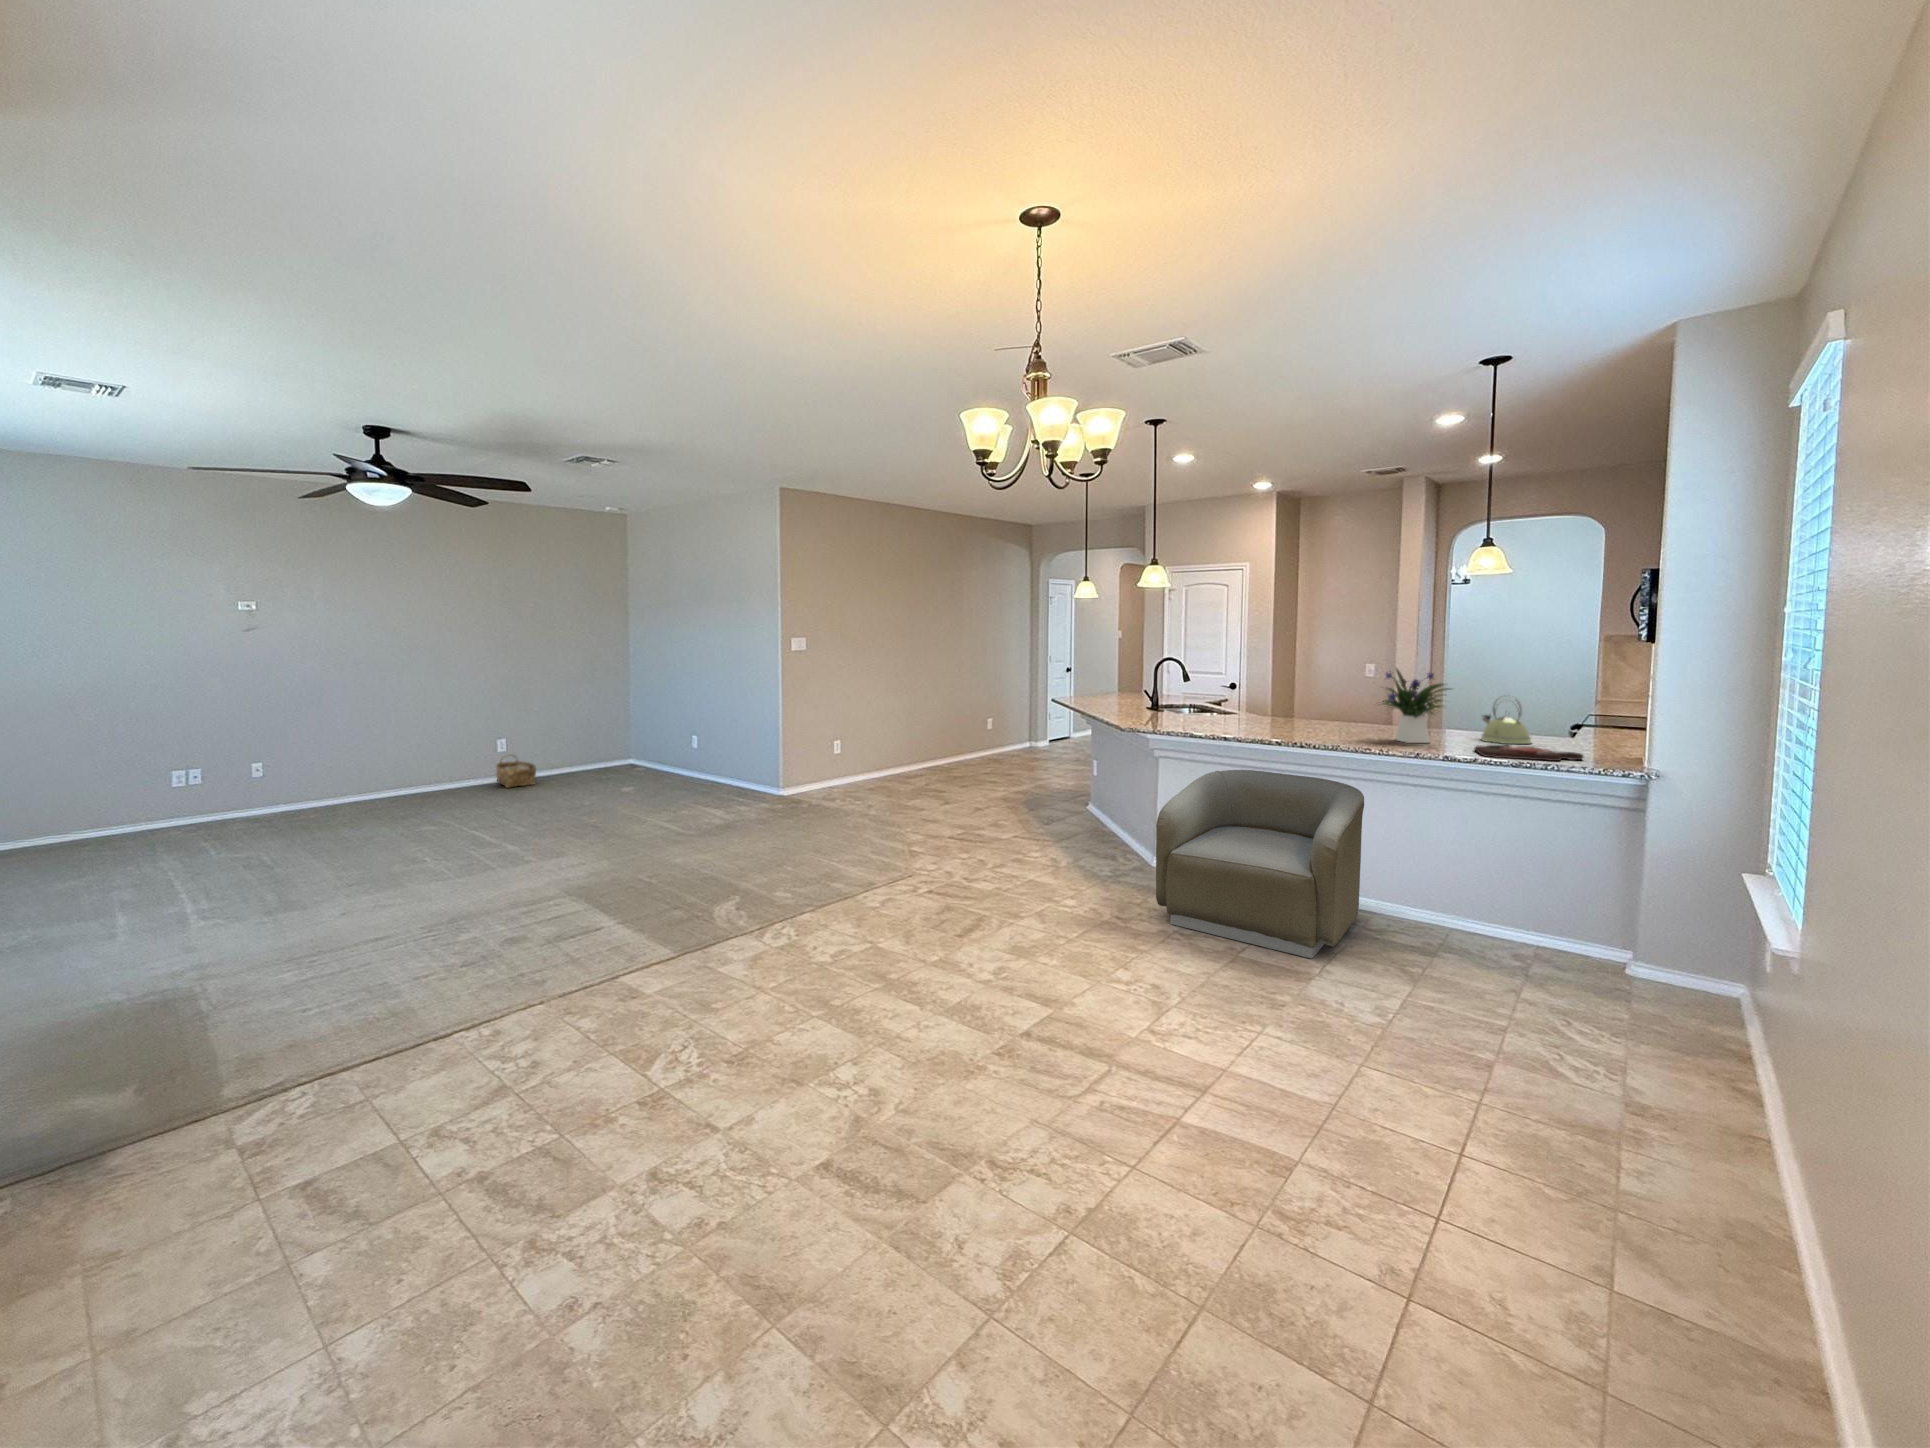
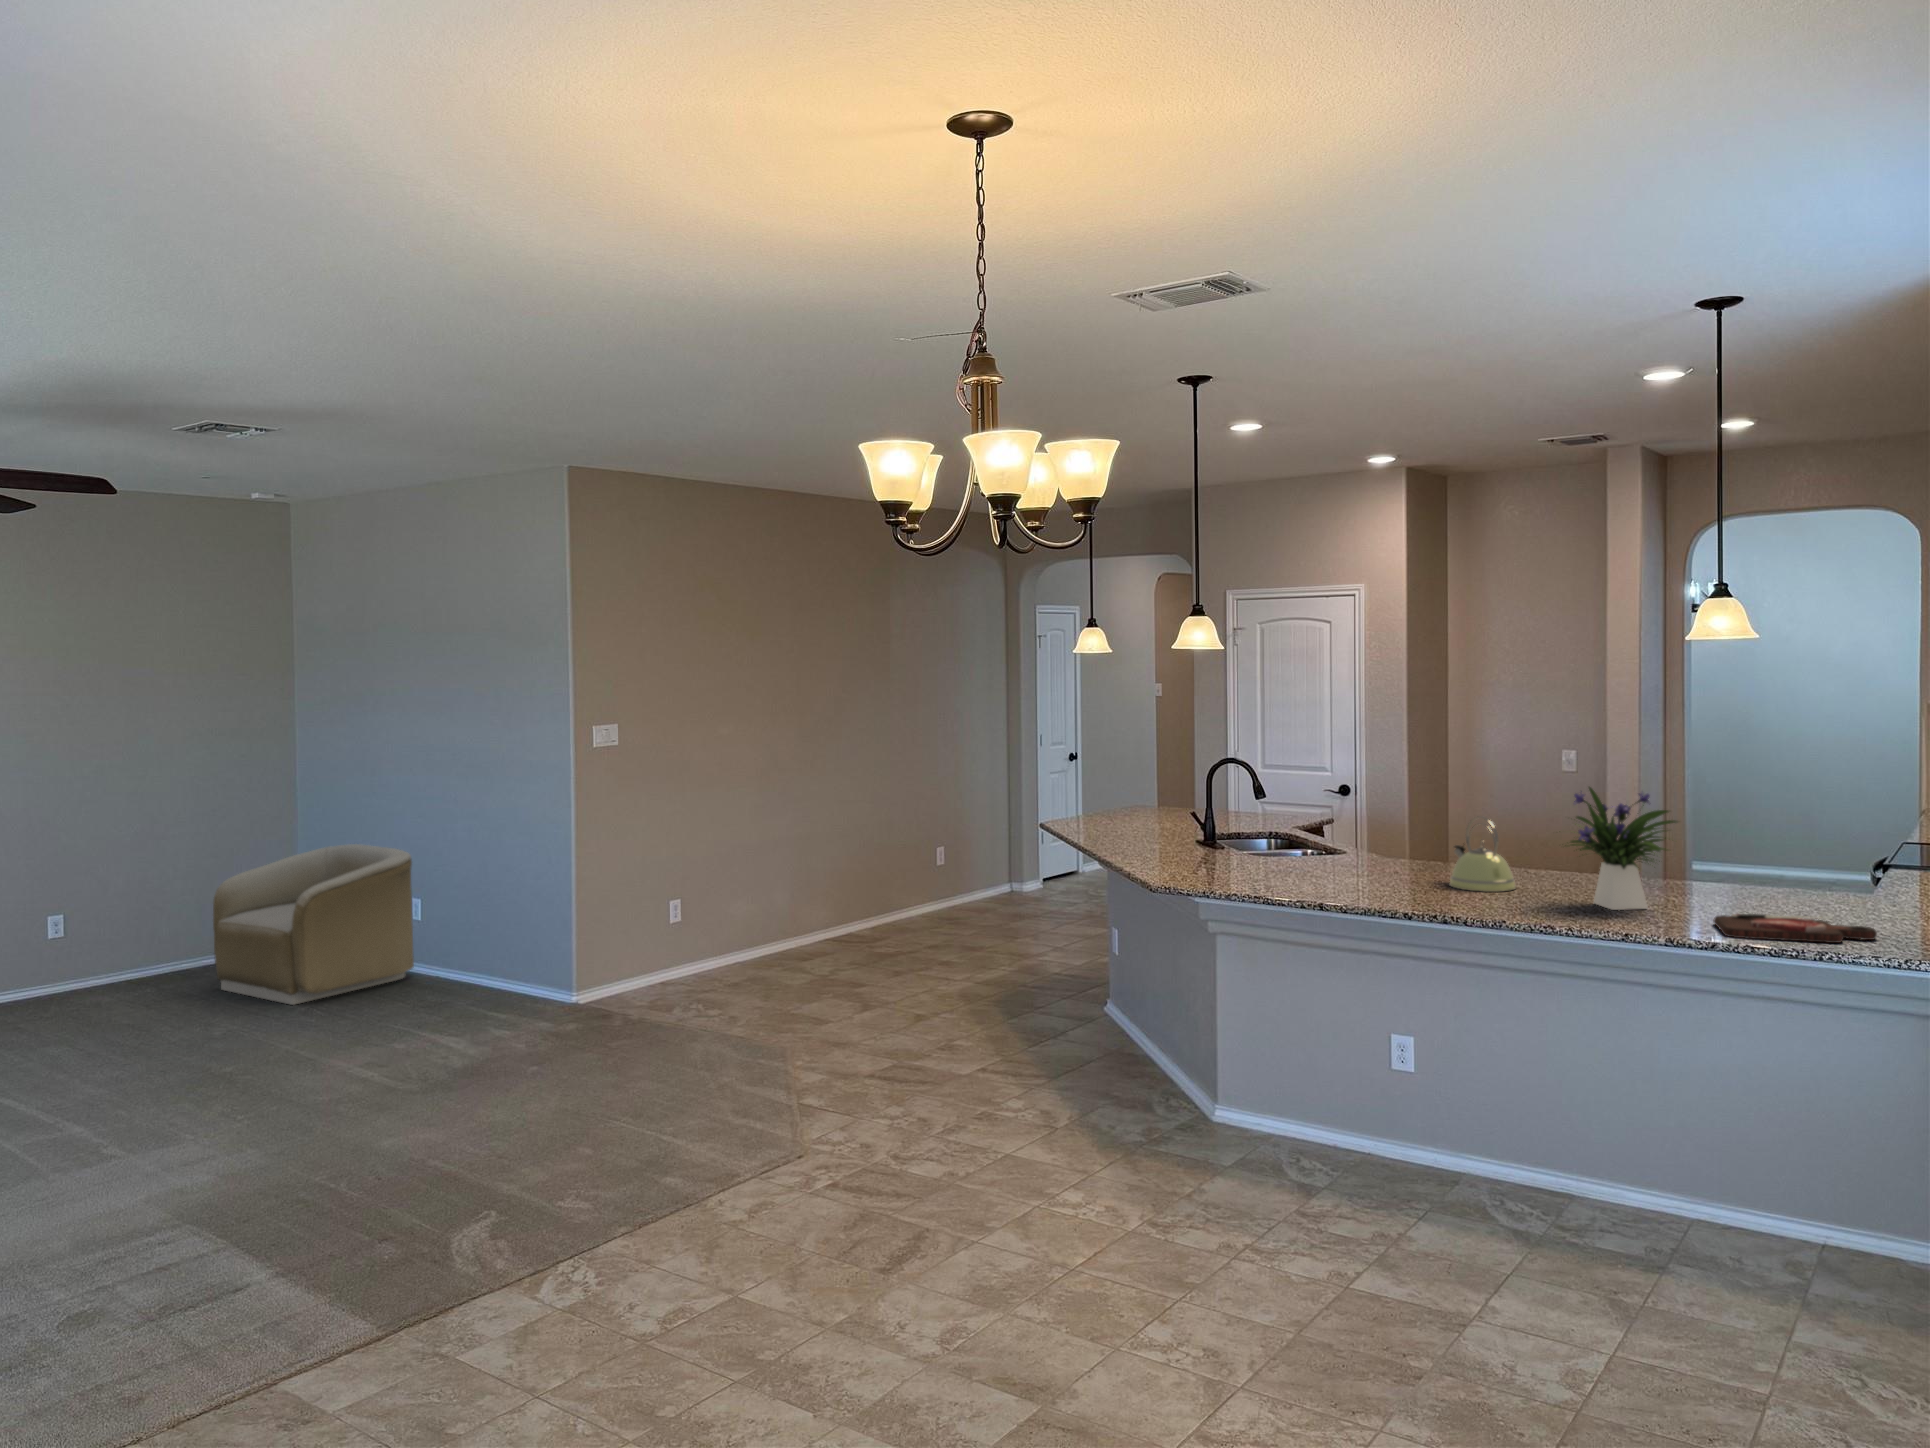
kettle: present [1481,697,1531,744] -> present [1449,817,1516,892]
woven basket: present [496,756,536,788] -> none [37,941,114,1004]
armchair: present [1156,770,1364,958] -> present [213,844,414,1005]

